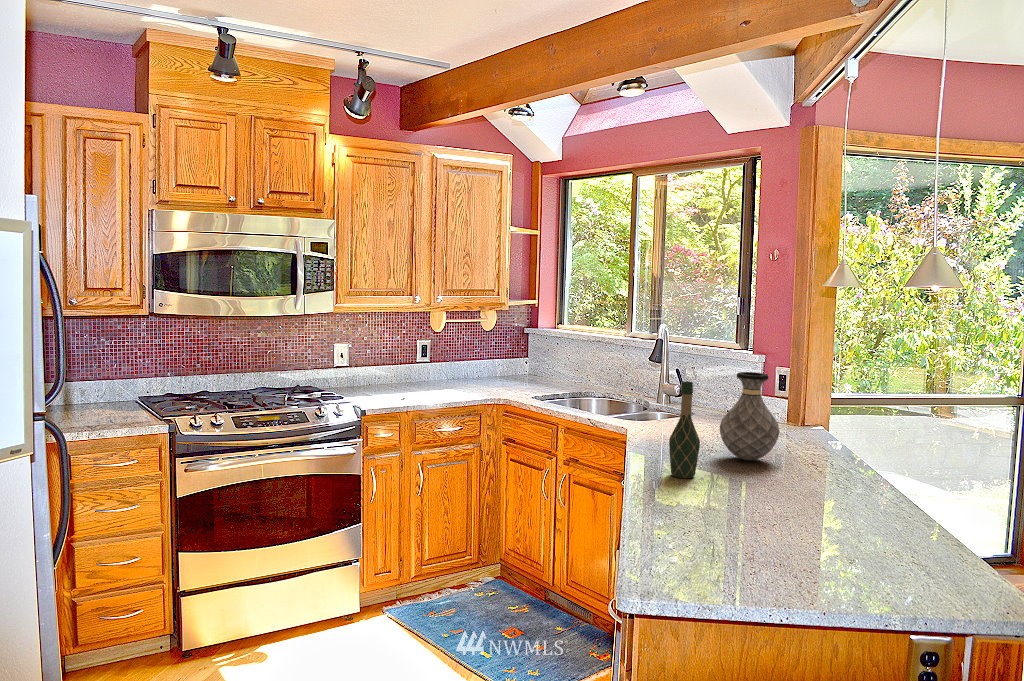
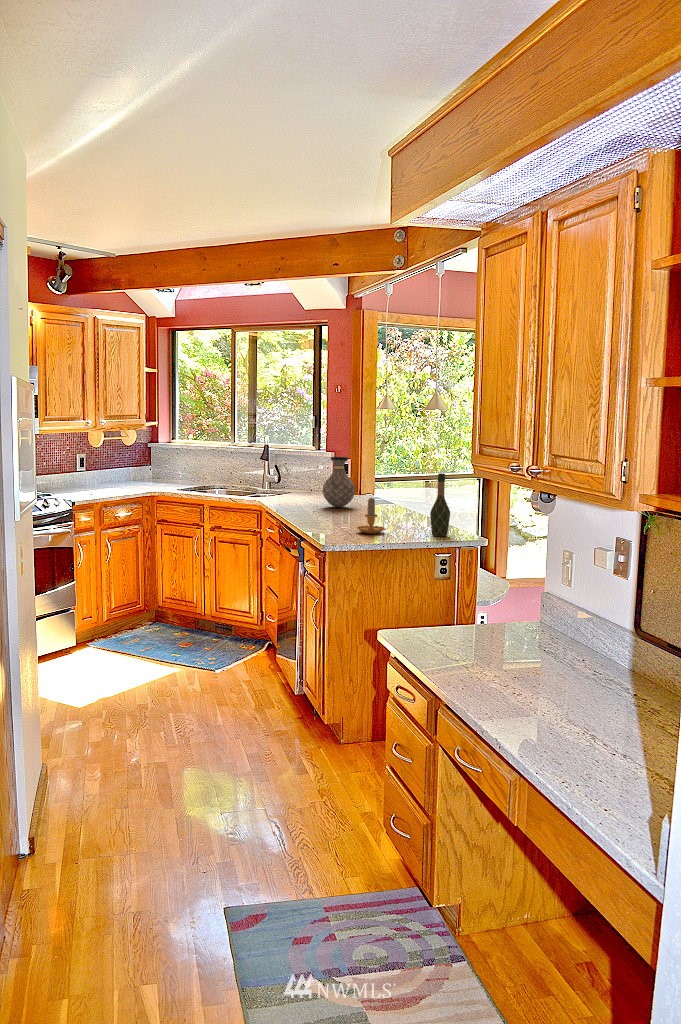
wine bottle: present [669,381,700,478] -> present [430,473,450,536]
candle: none [734,478,802,559] -> present [357,498,389,534]

